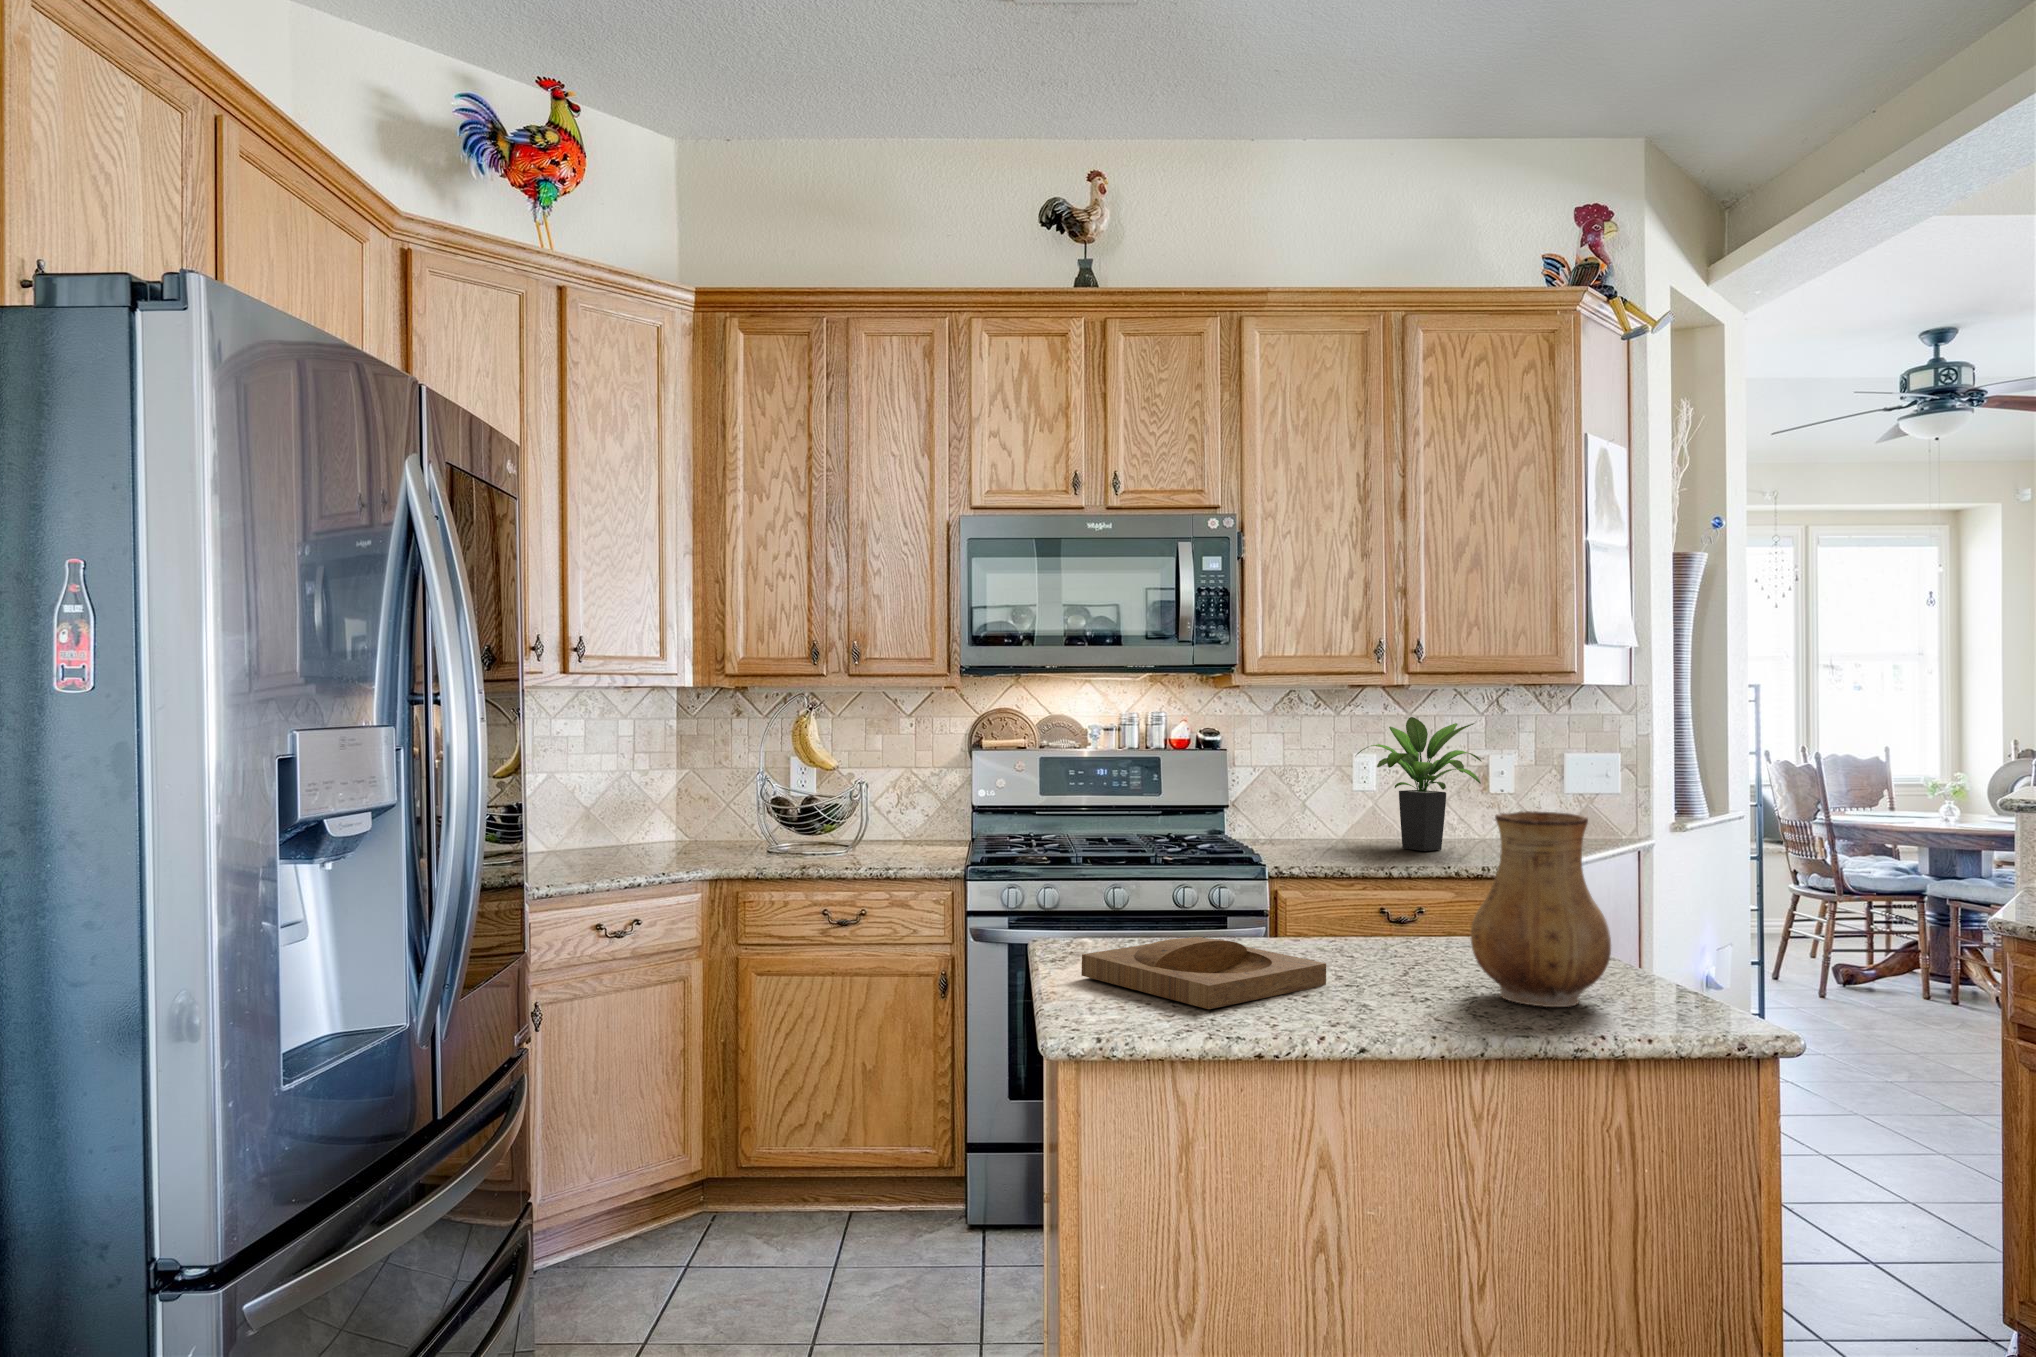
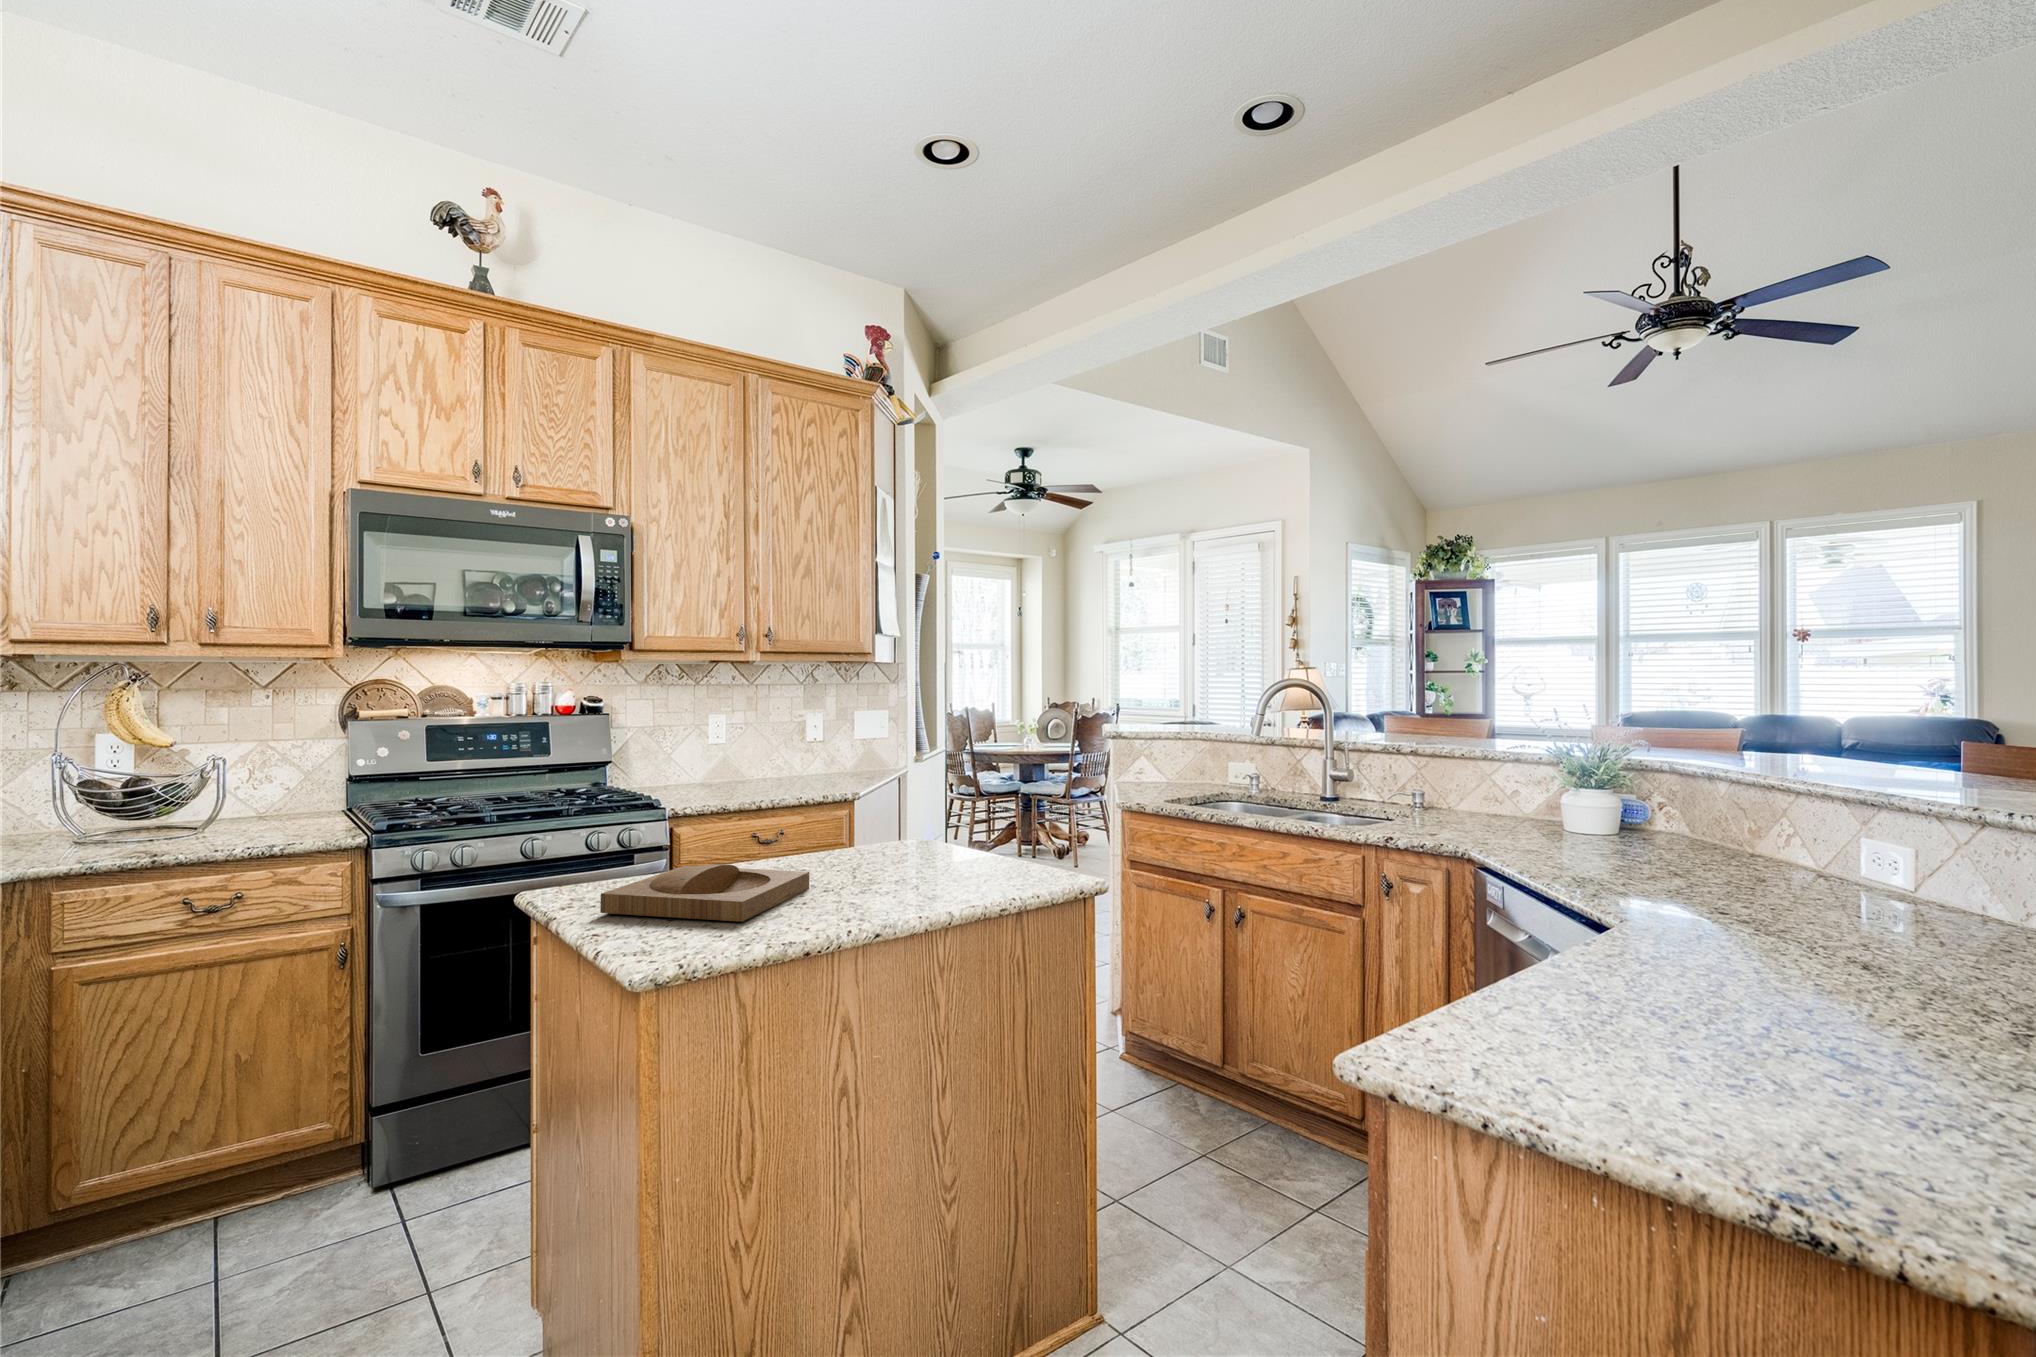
potted plant: present [1357,717,1481,851] -> none [718,685,814,786]
ceramic pitcher: present [1471,811,1611,1007] -> none [914,743,1007,881]

